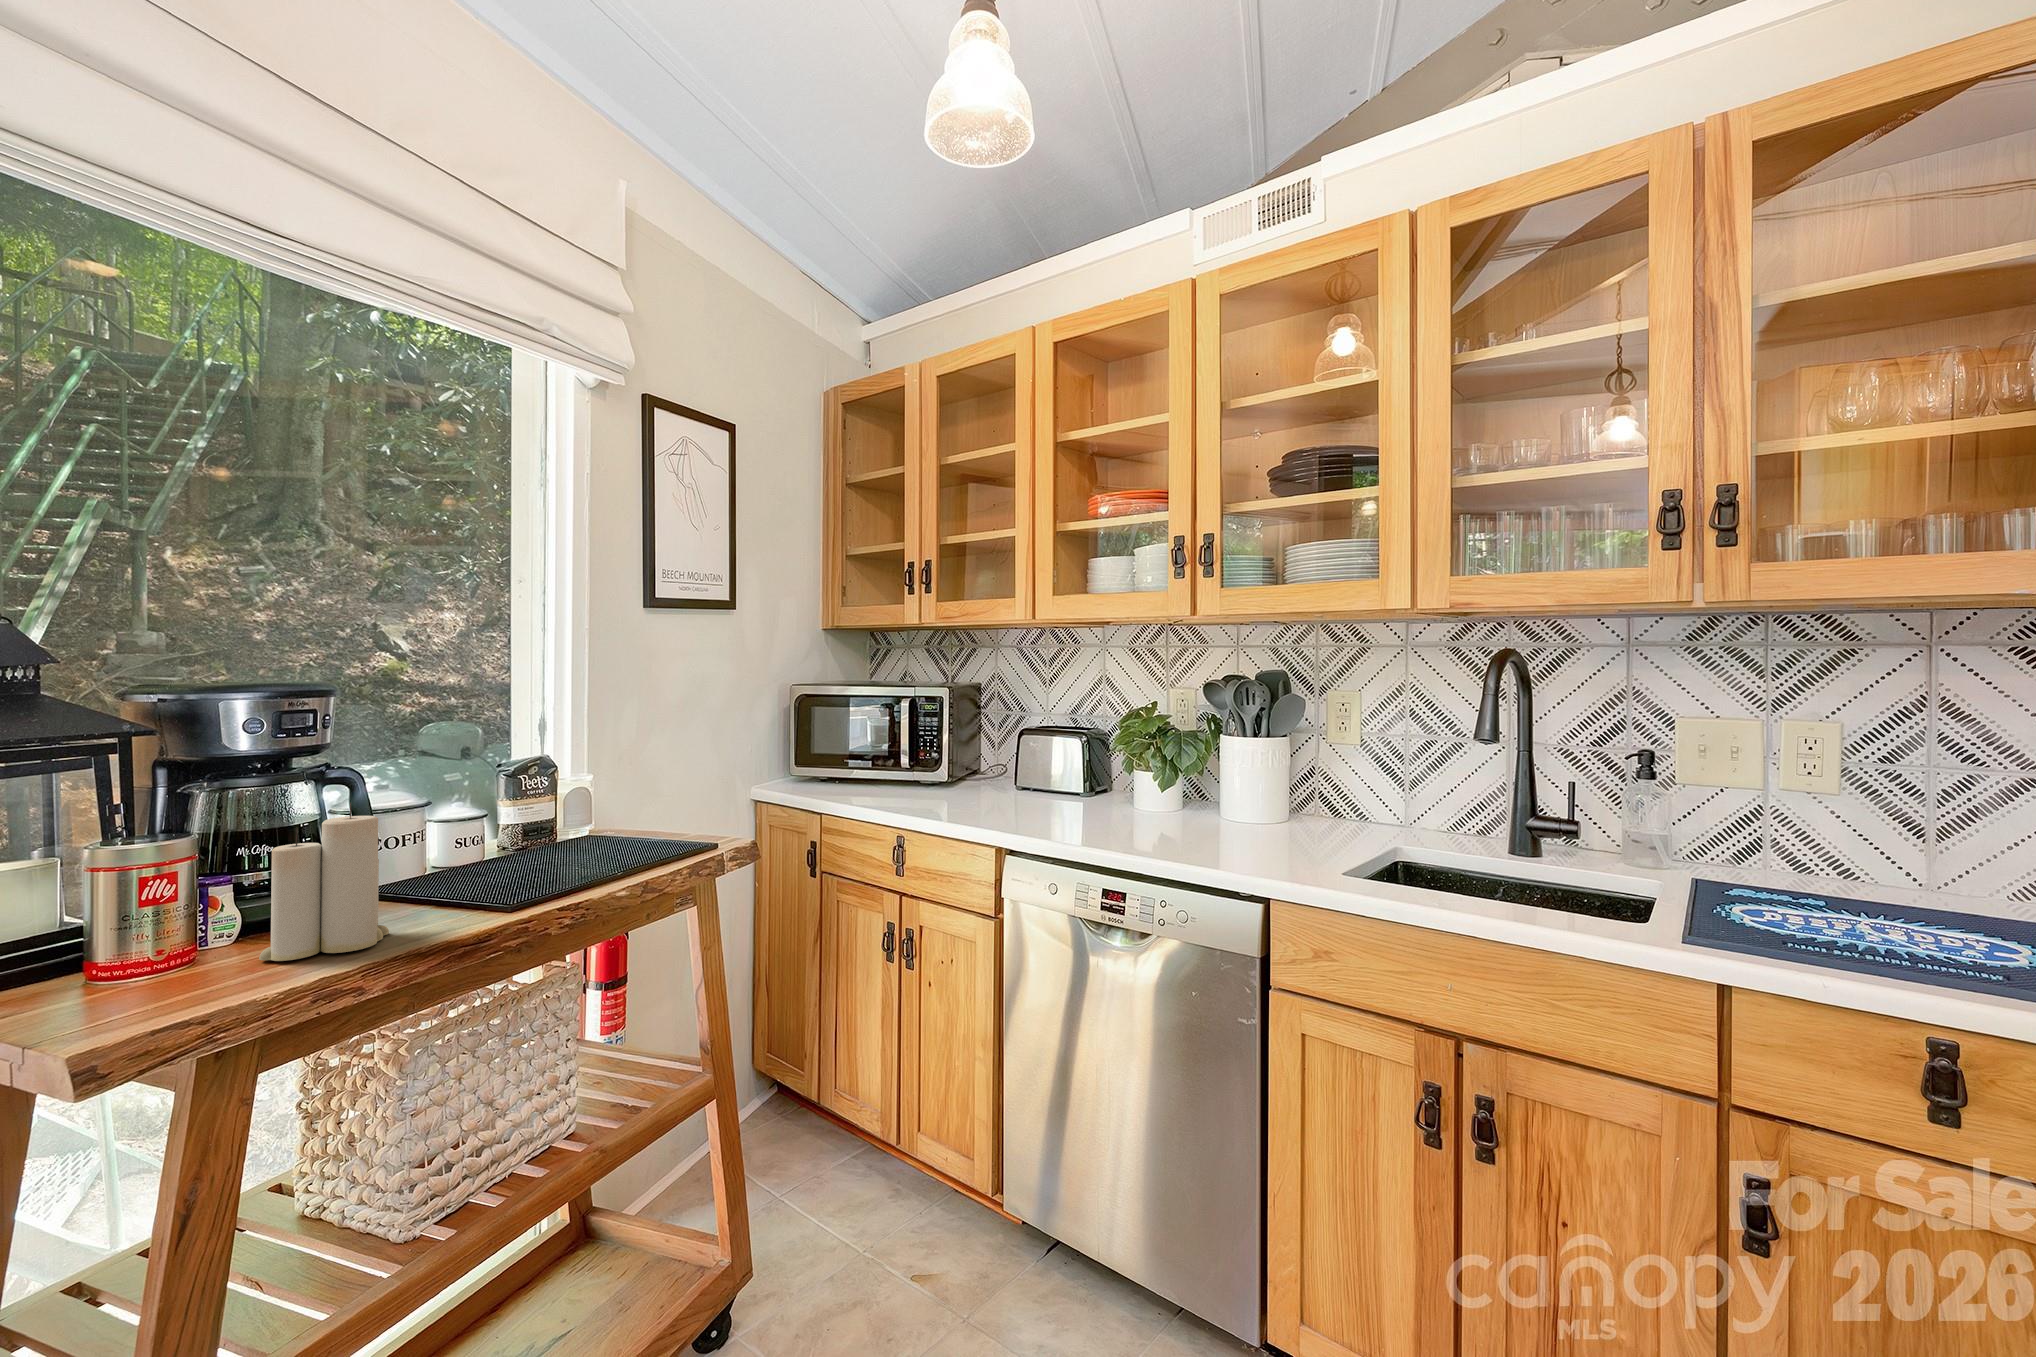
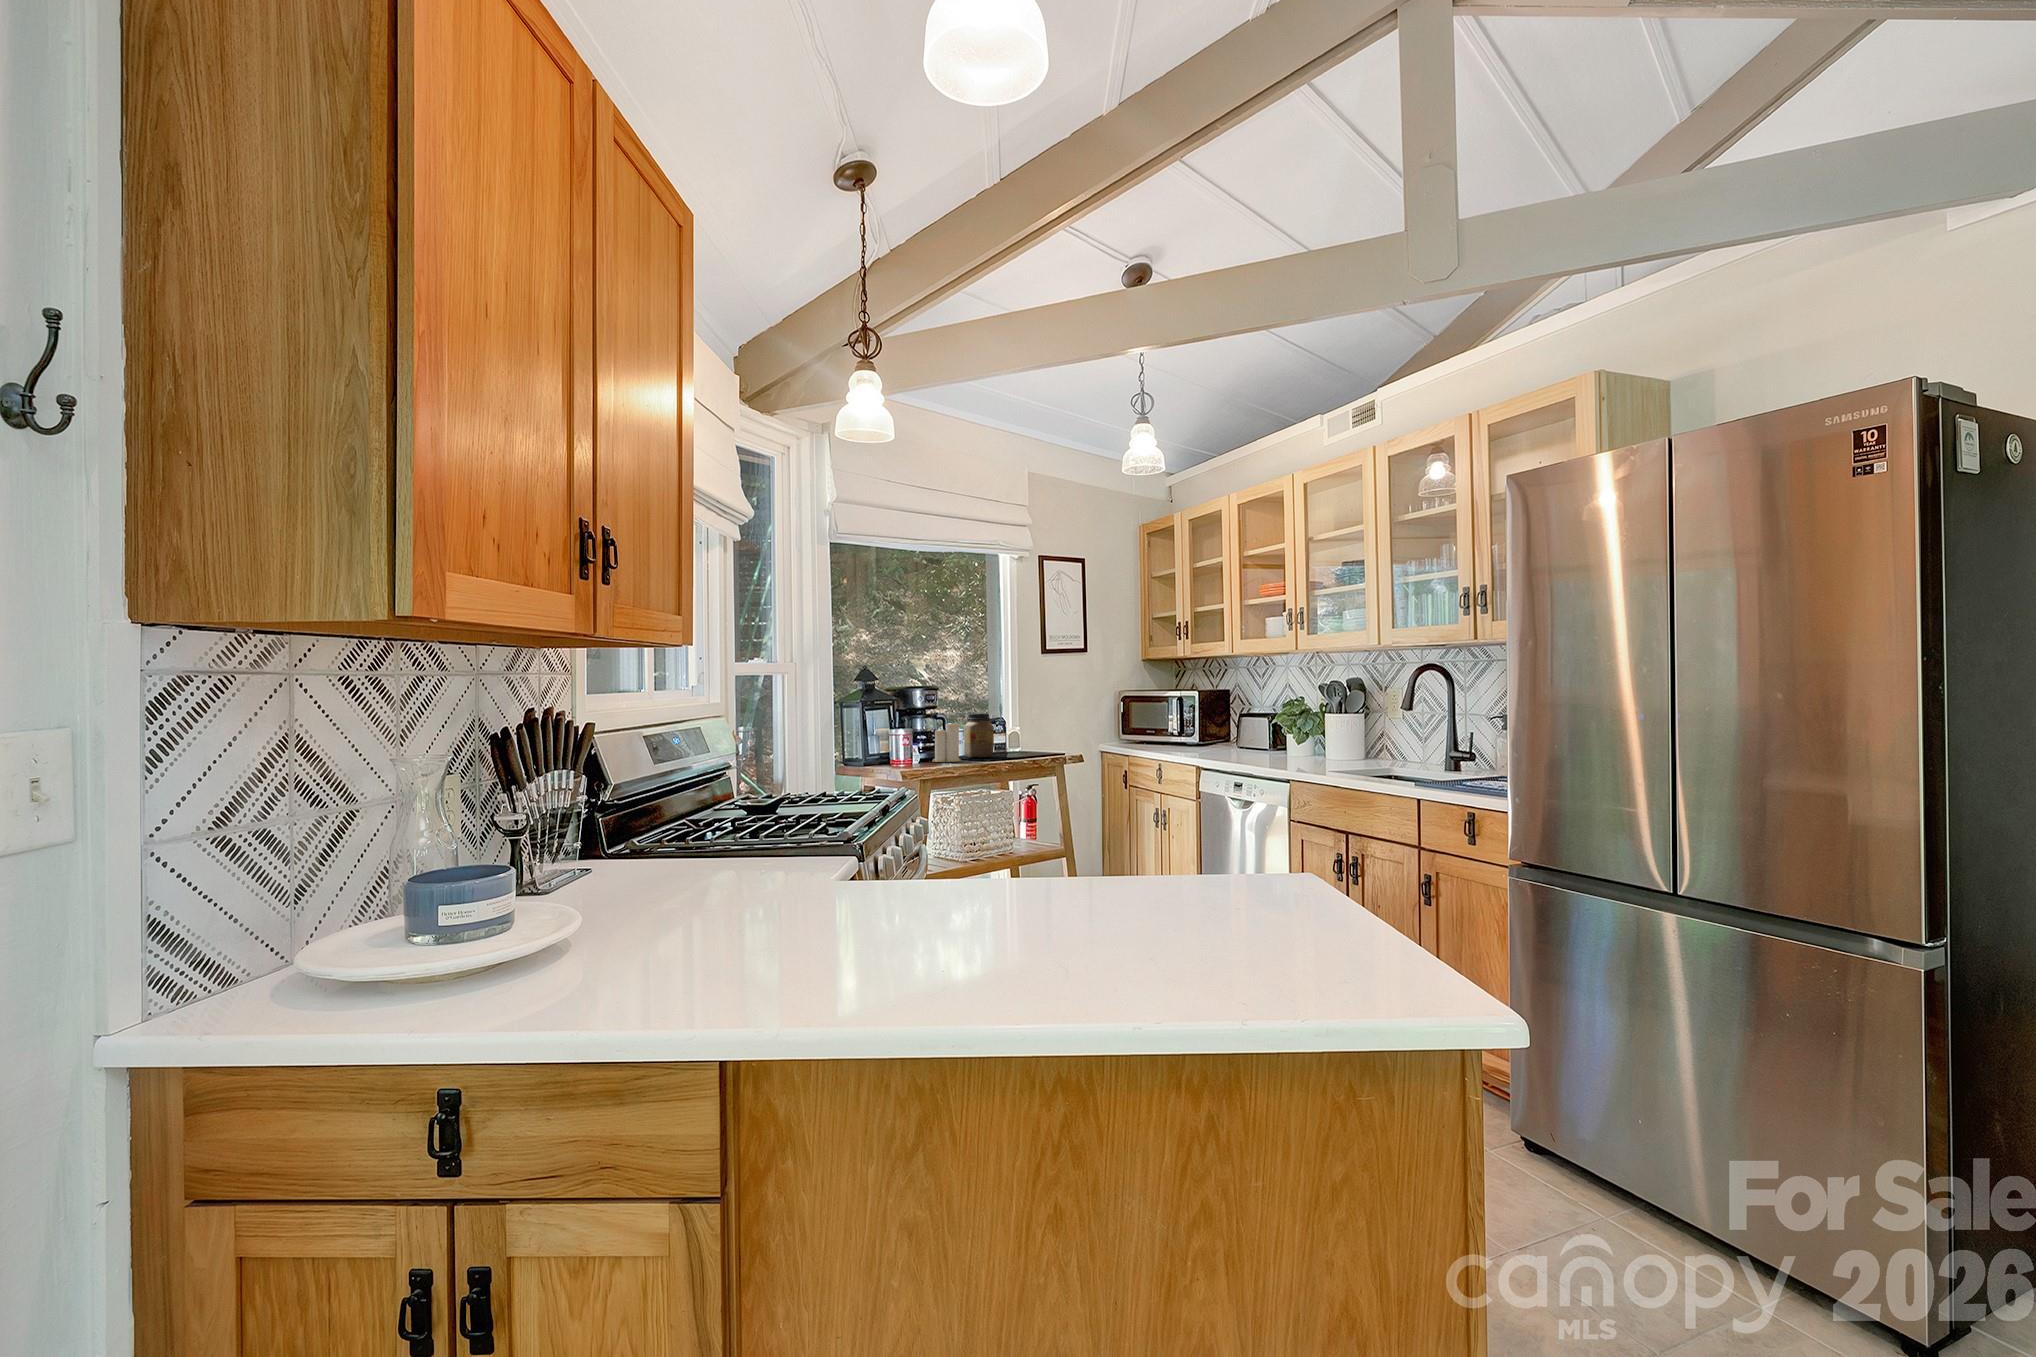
jar: none [411,764,514,906] -> present [964,713,994,758]

